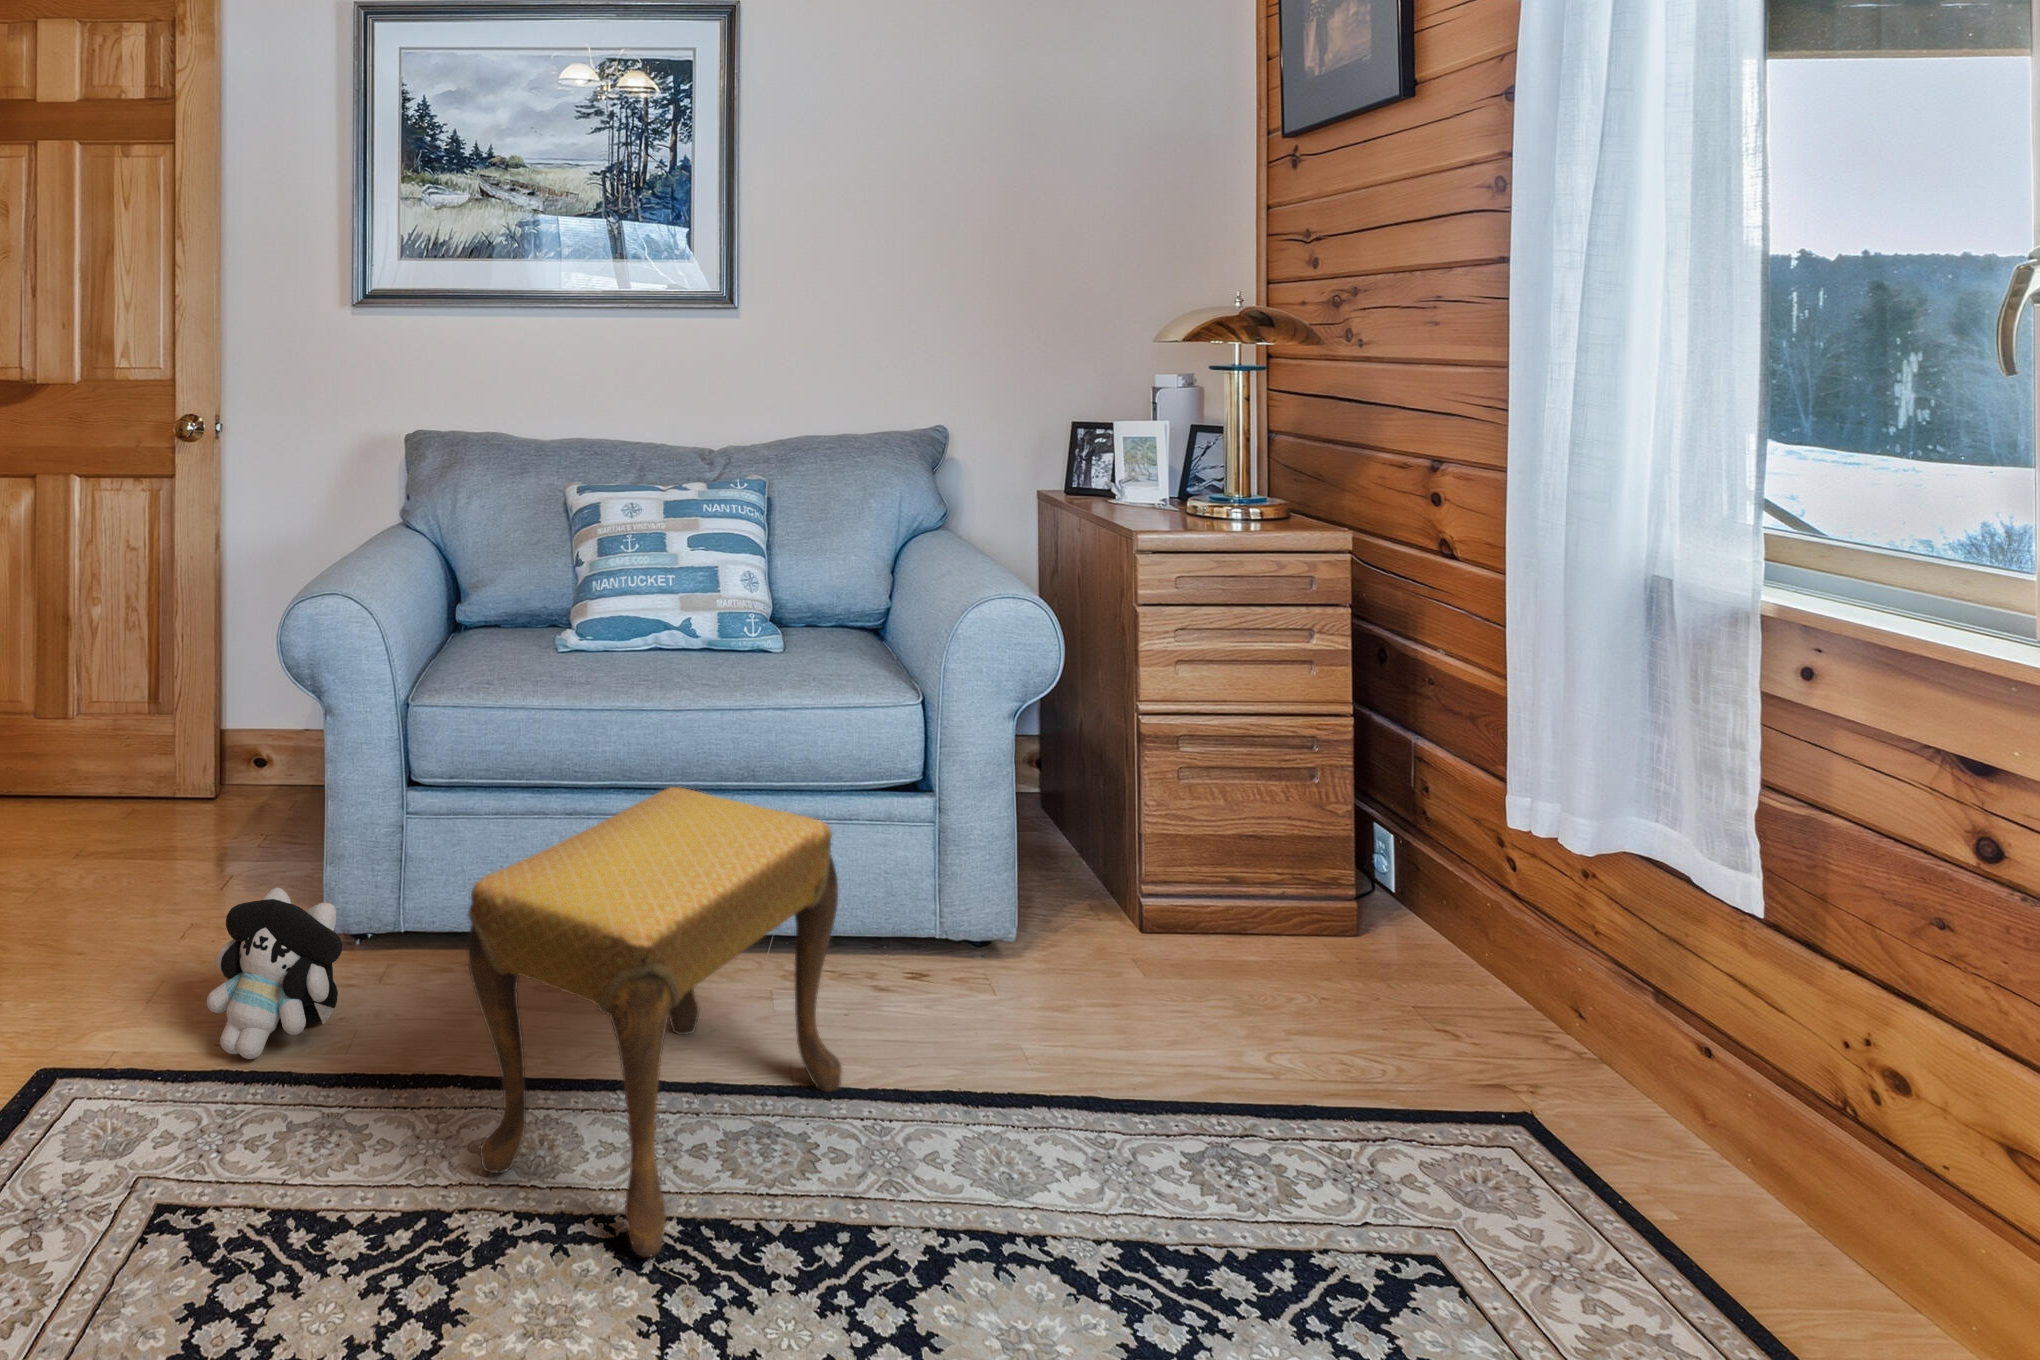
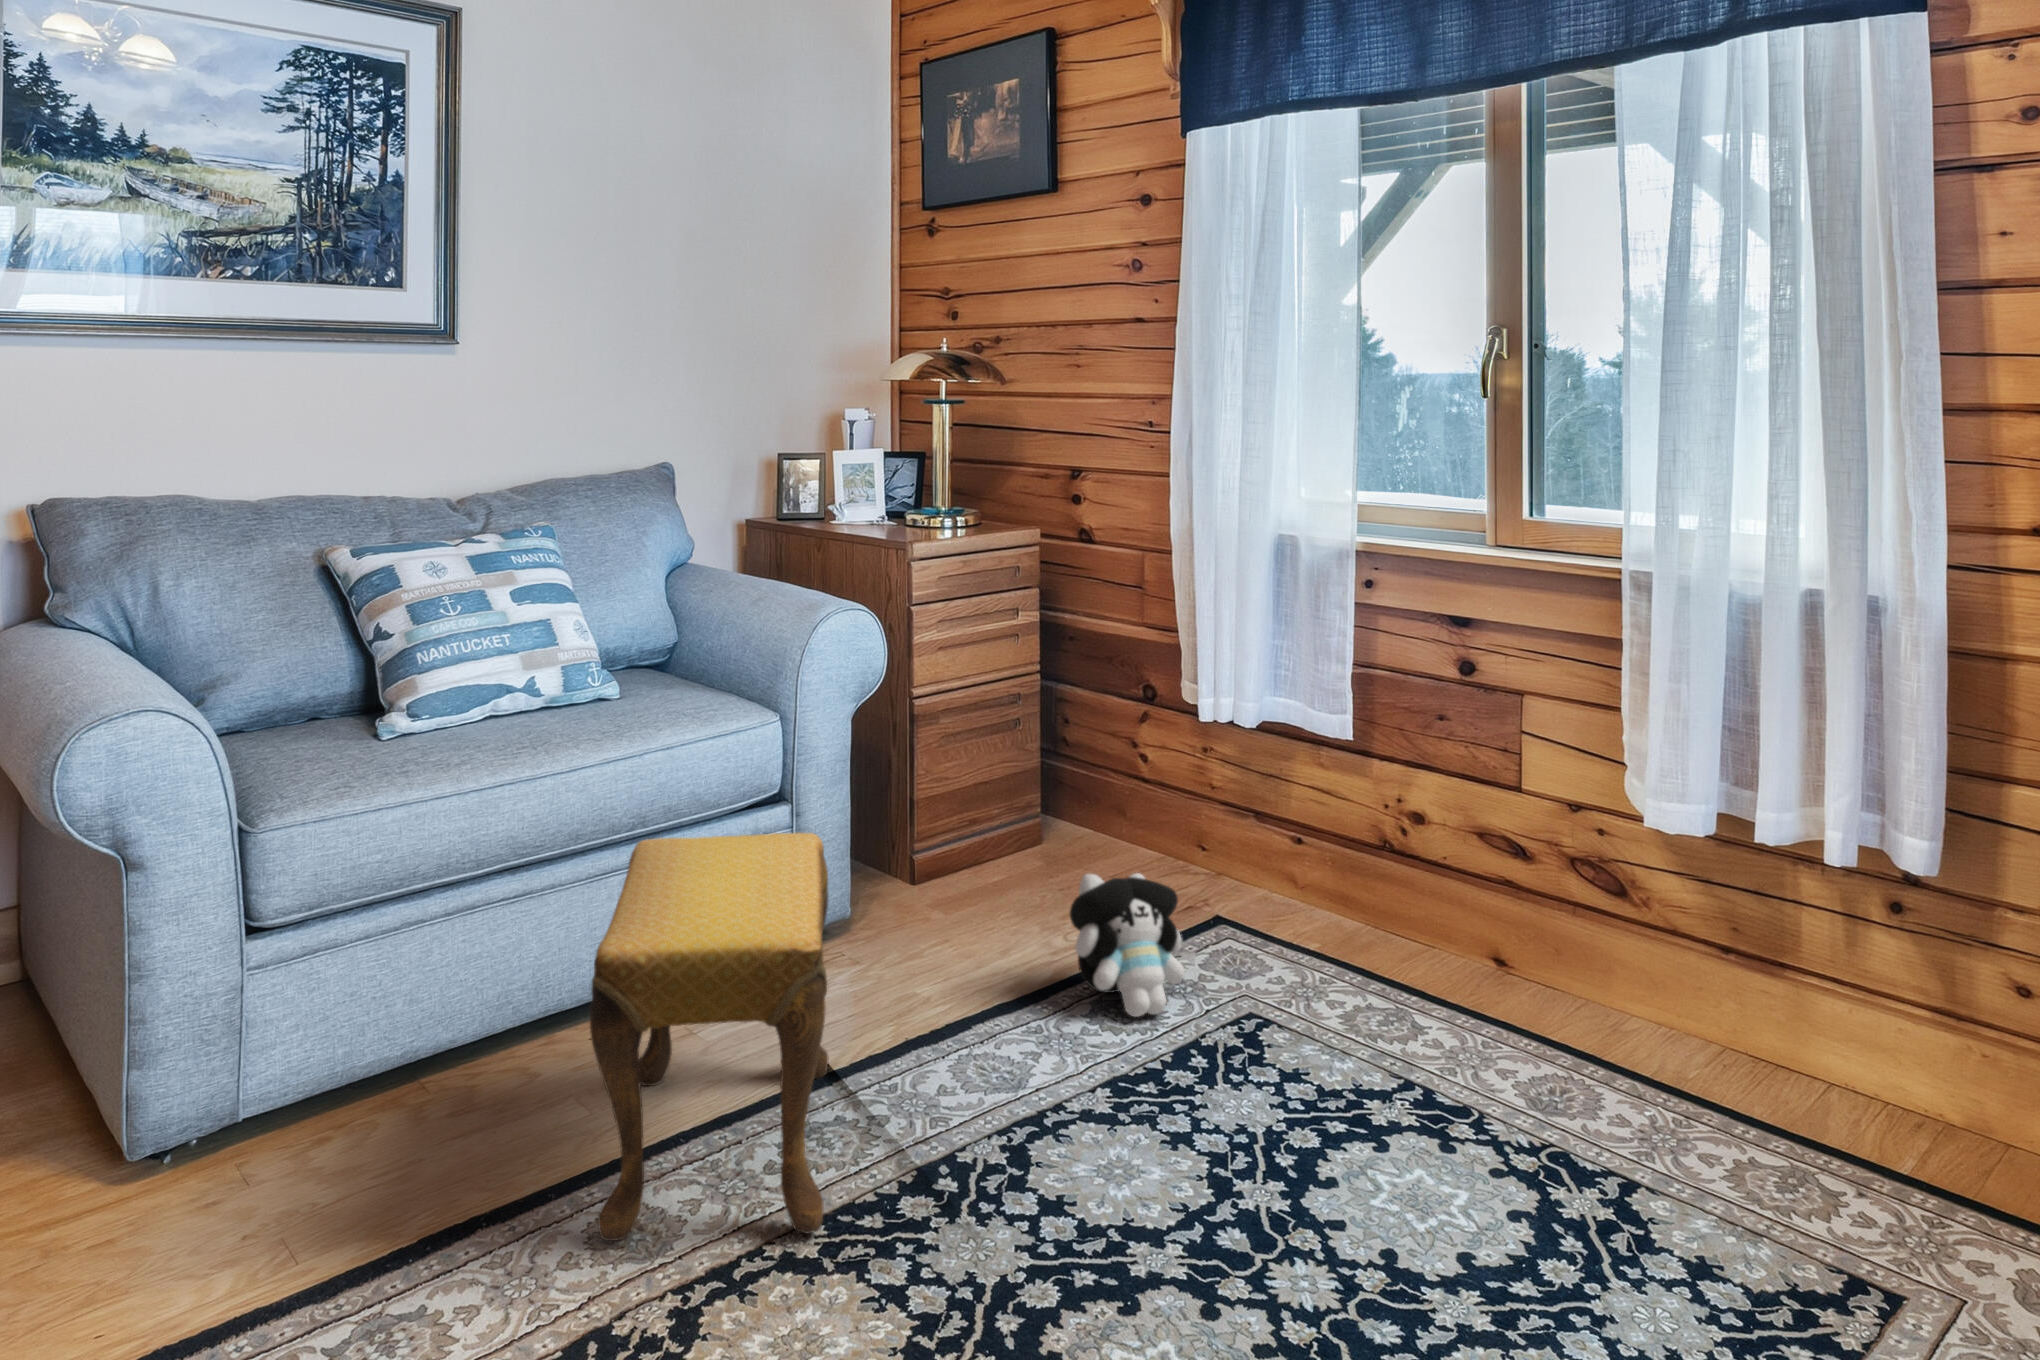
plush toy: present [207,888,342,1059] -> present [1070,873,1196,1017]

